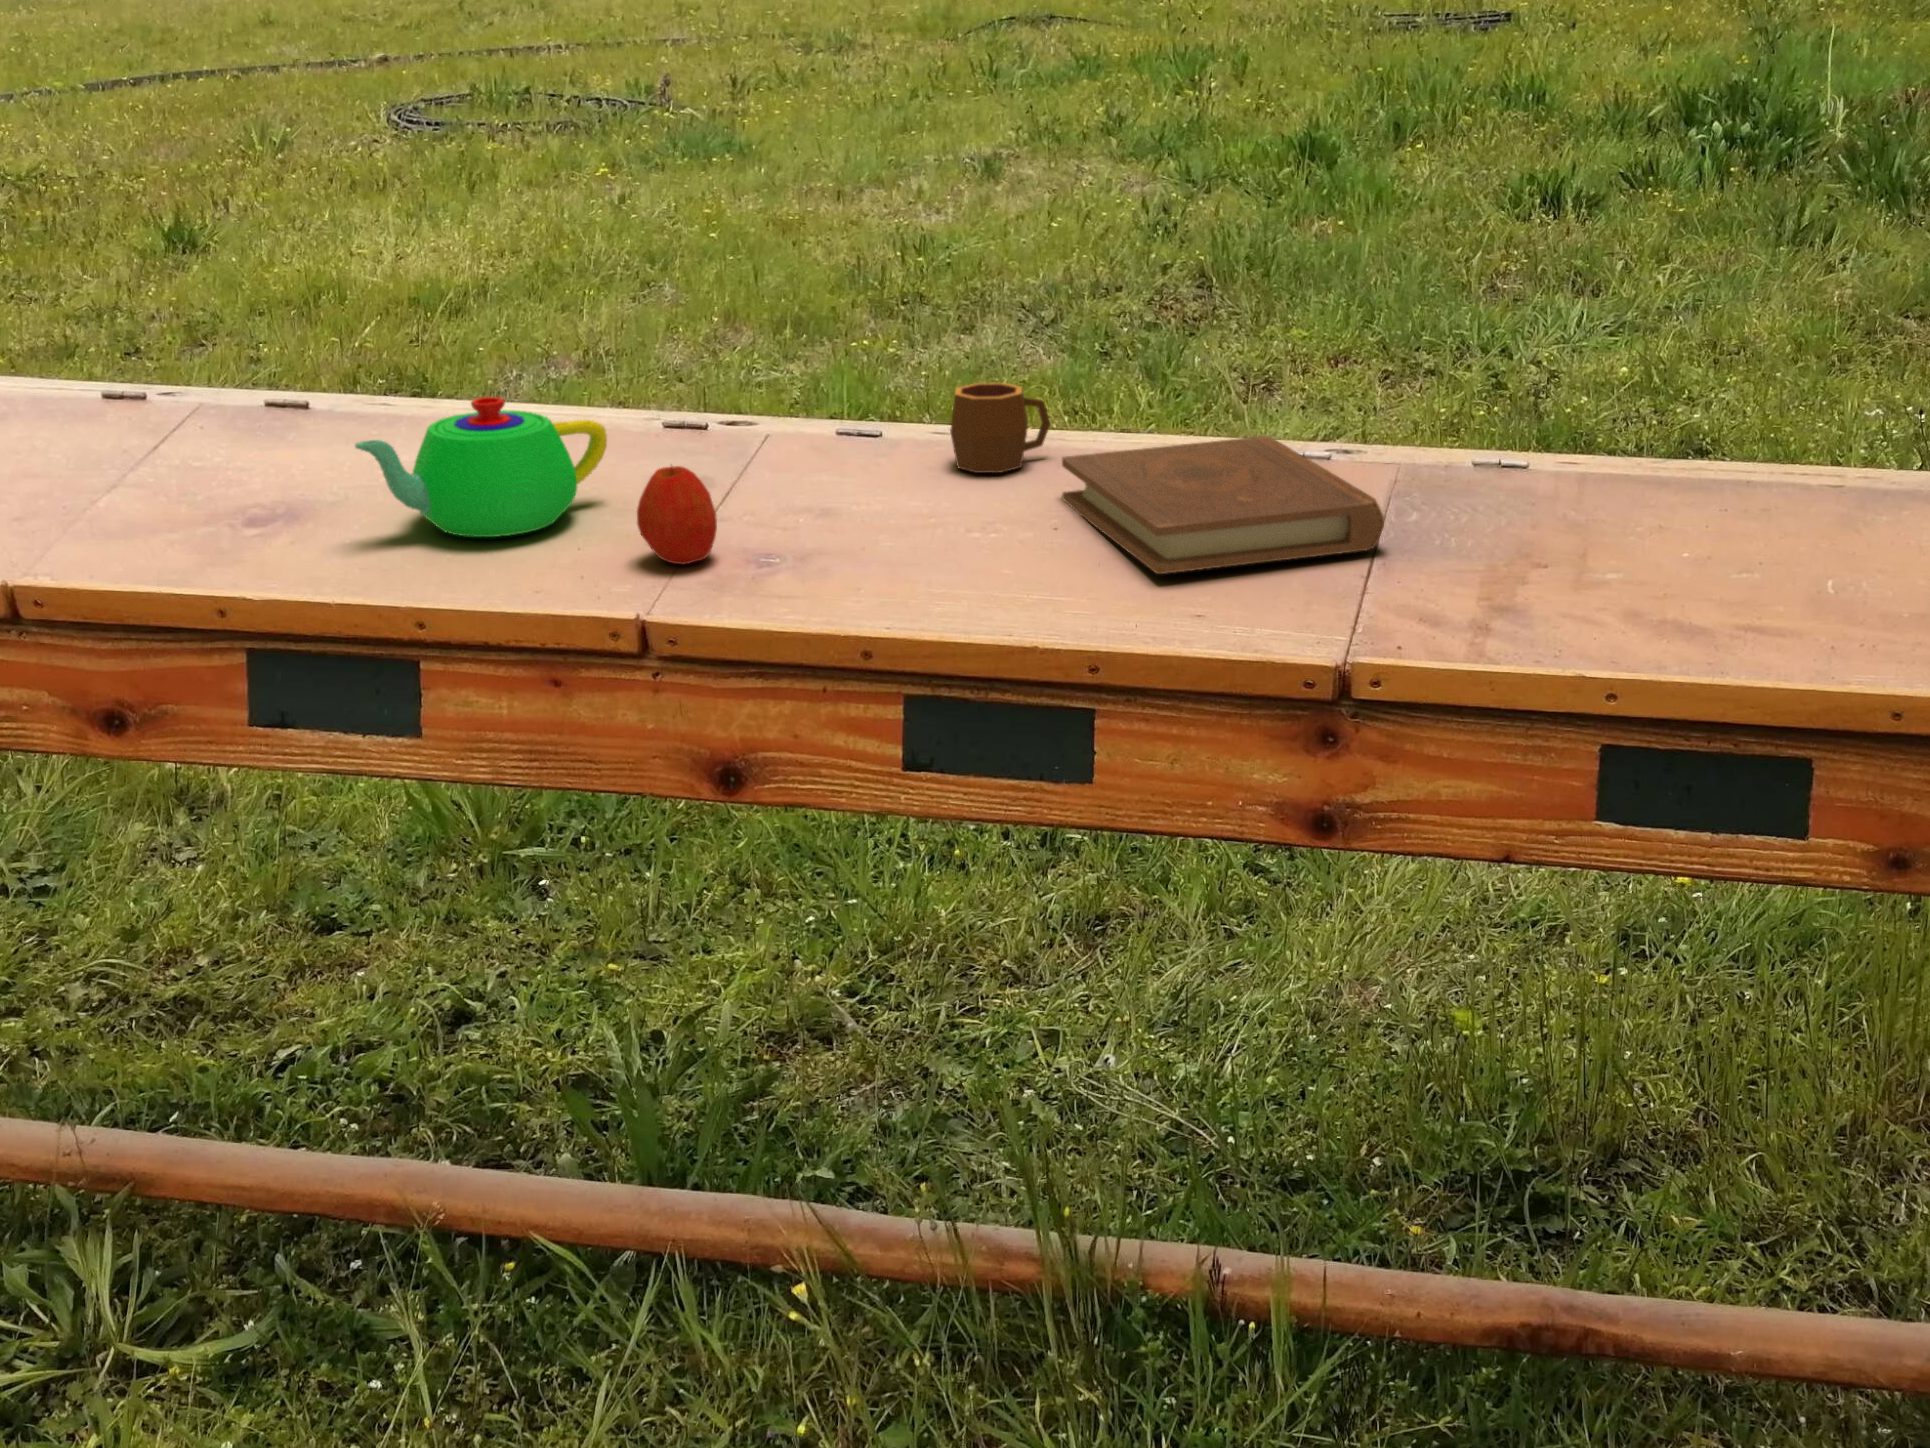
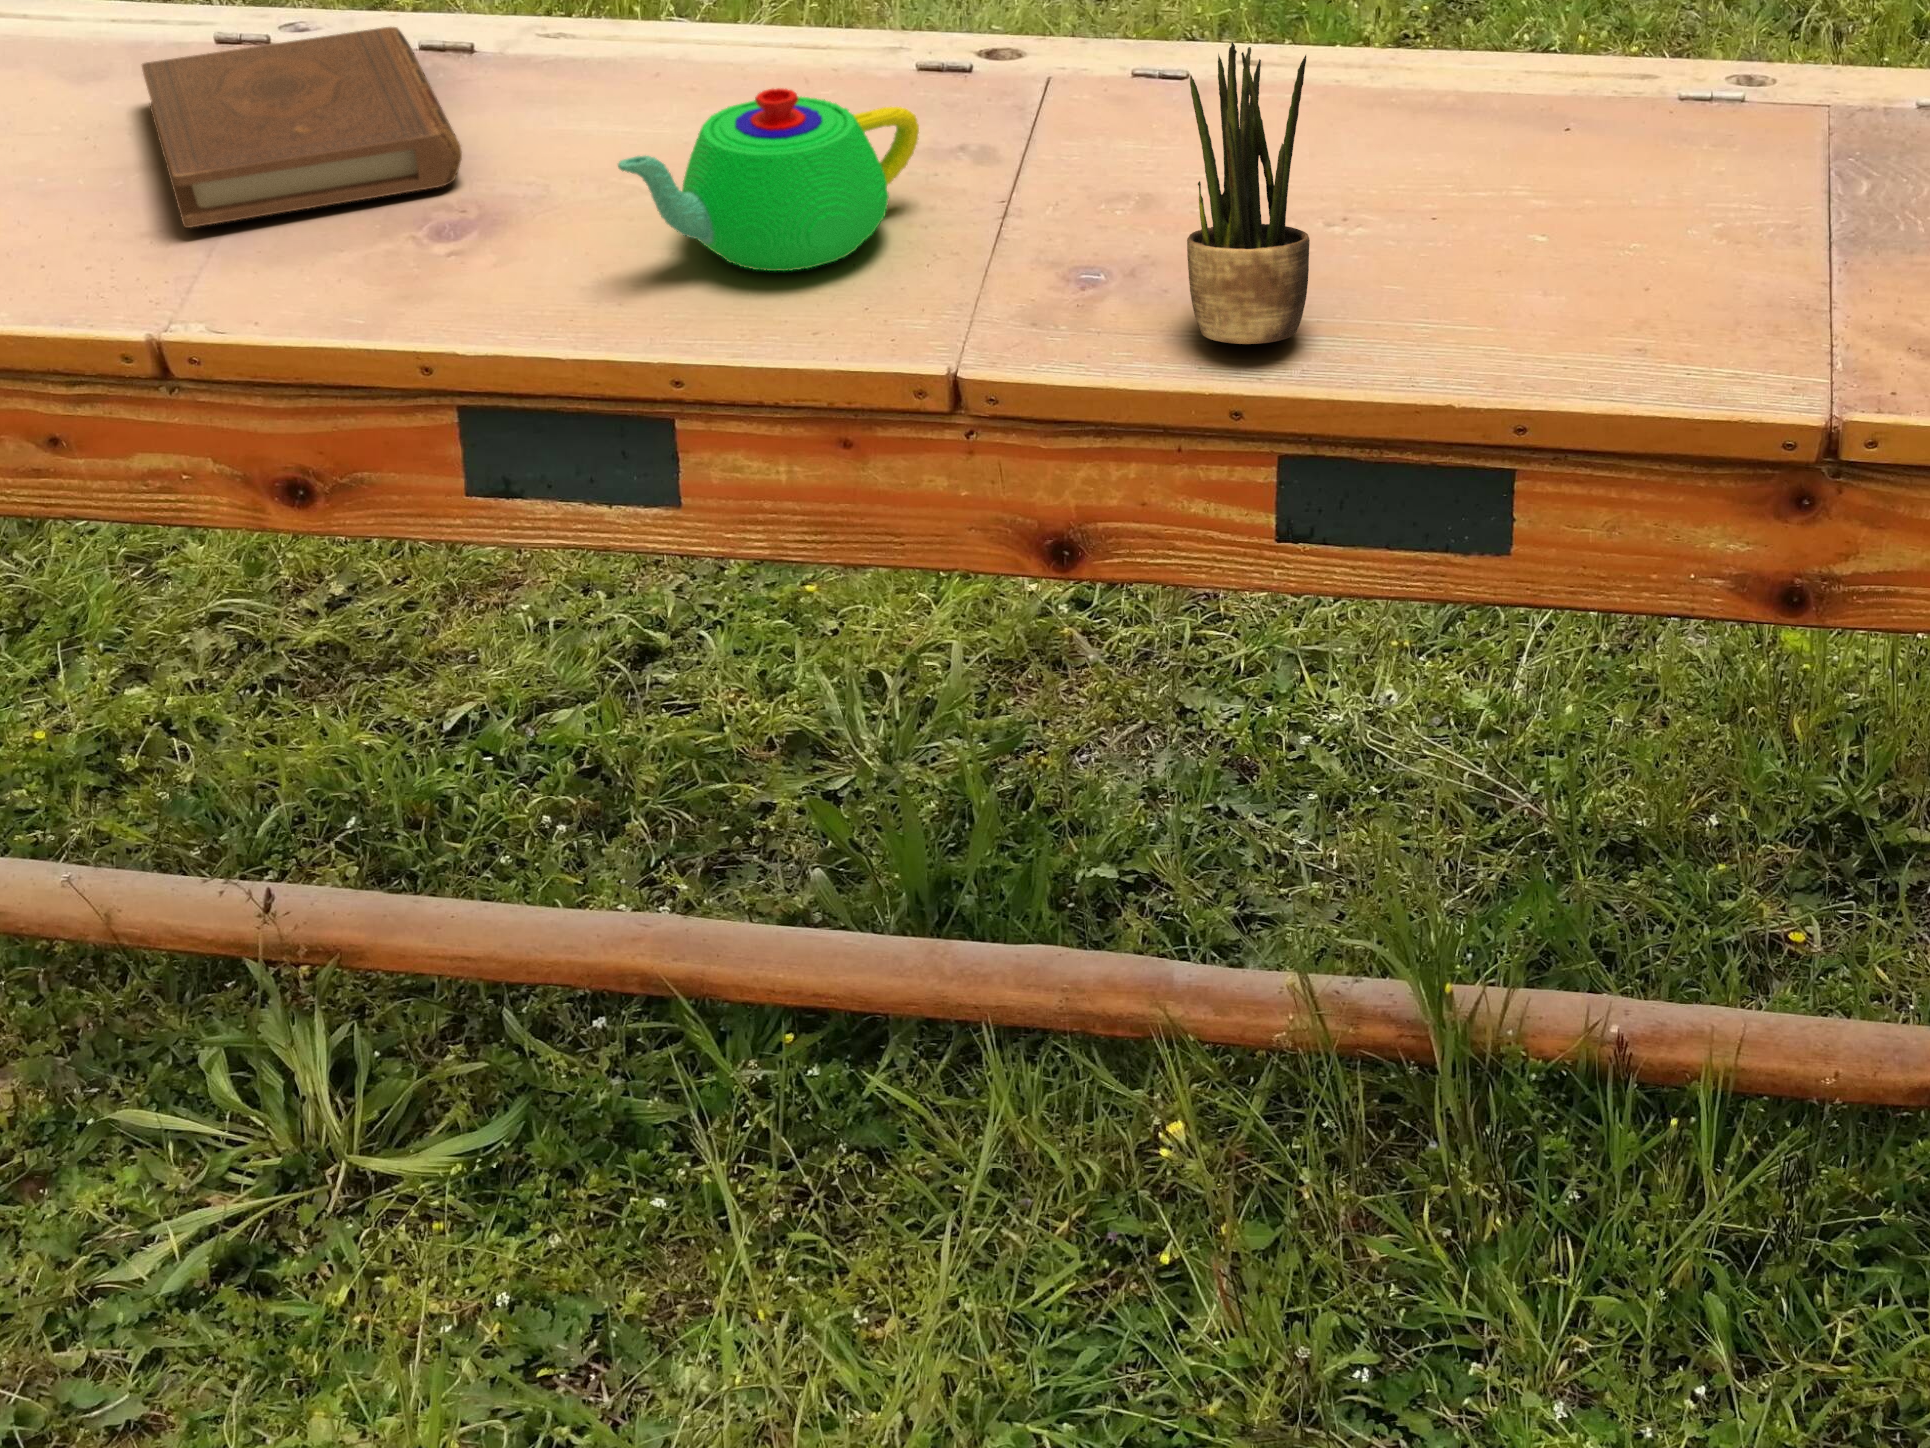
potted plant: none [792,336,889,578] -> present [1187,42,1310,344]
mug: present [950,383,1051,473] -> none [1330,31,1451,150]
book: present [1062,436,1384,574] -> present [142,27,462,228]
apple: present [637,466,717,564] -> none [983,191,1082,313]

